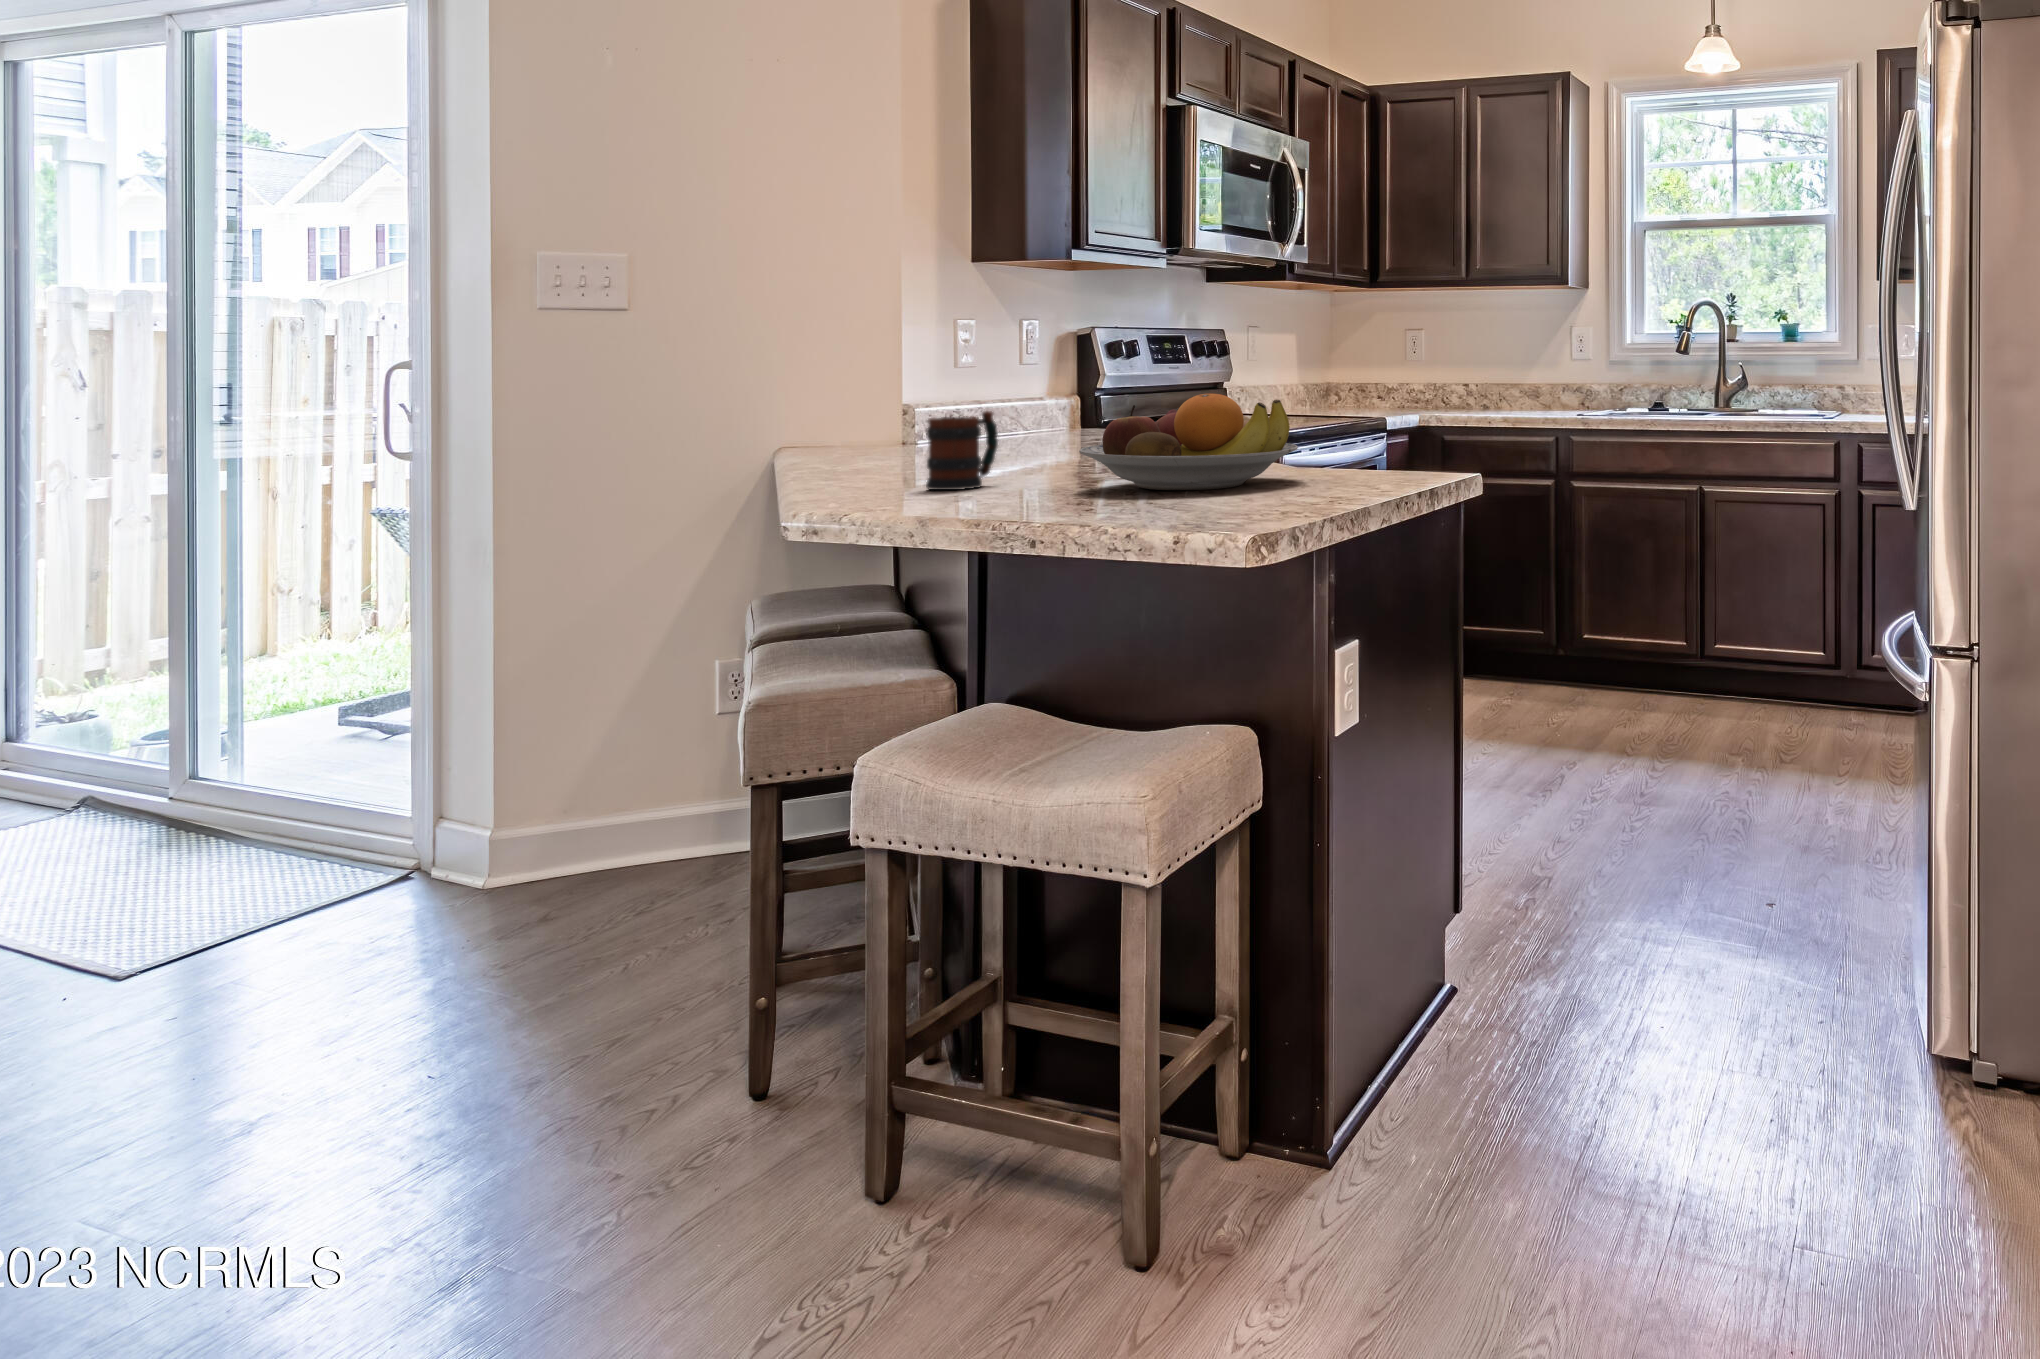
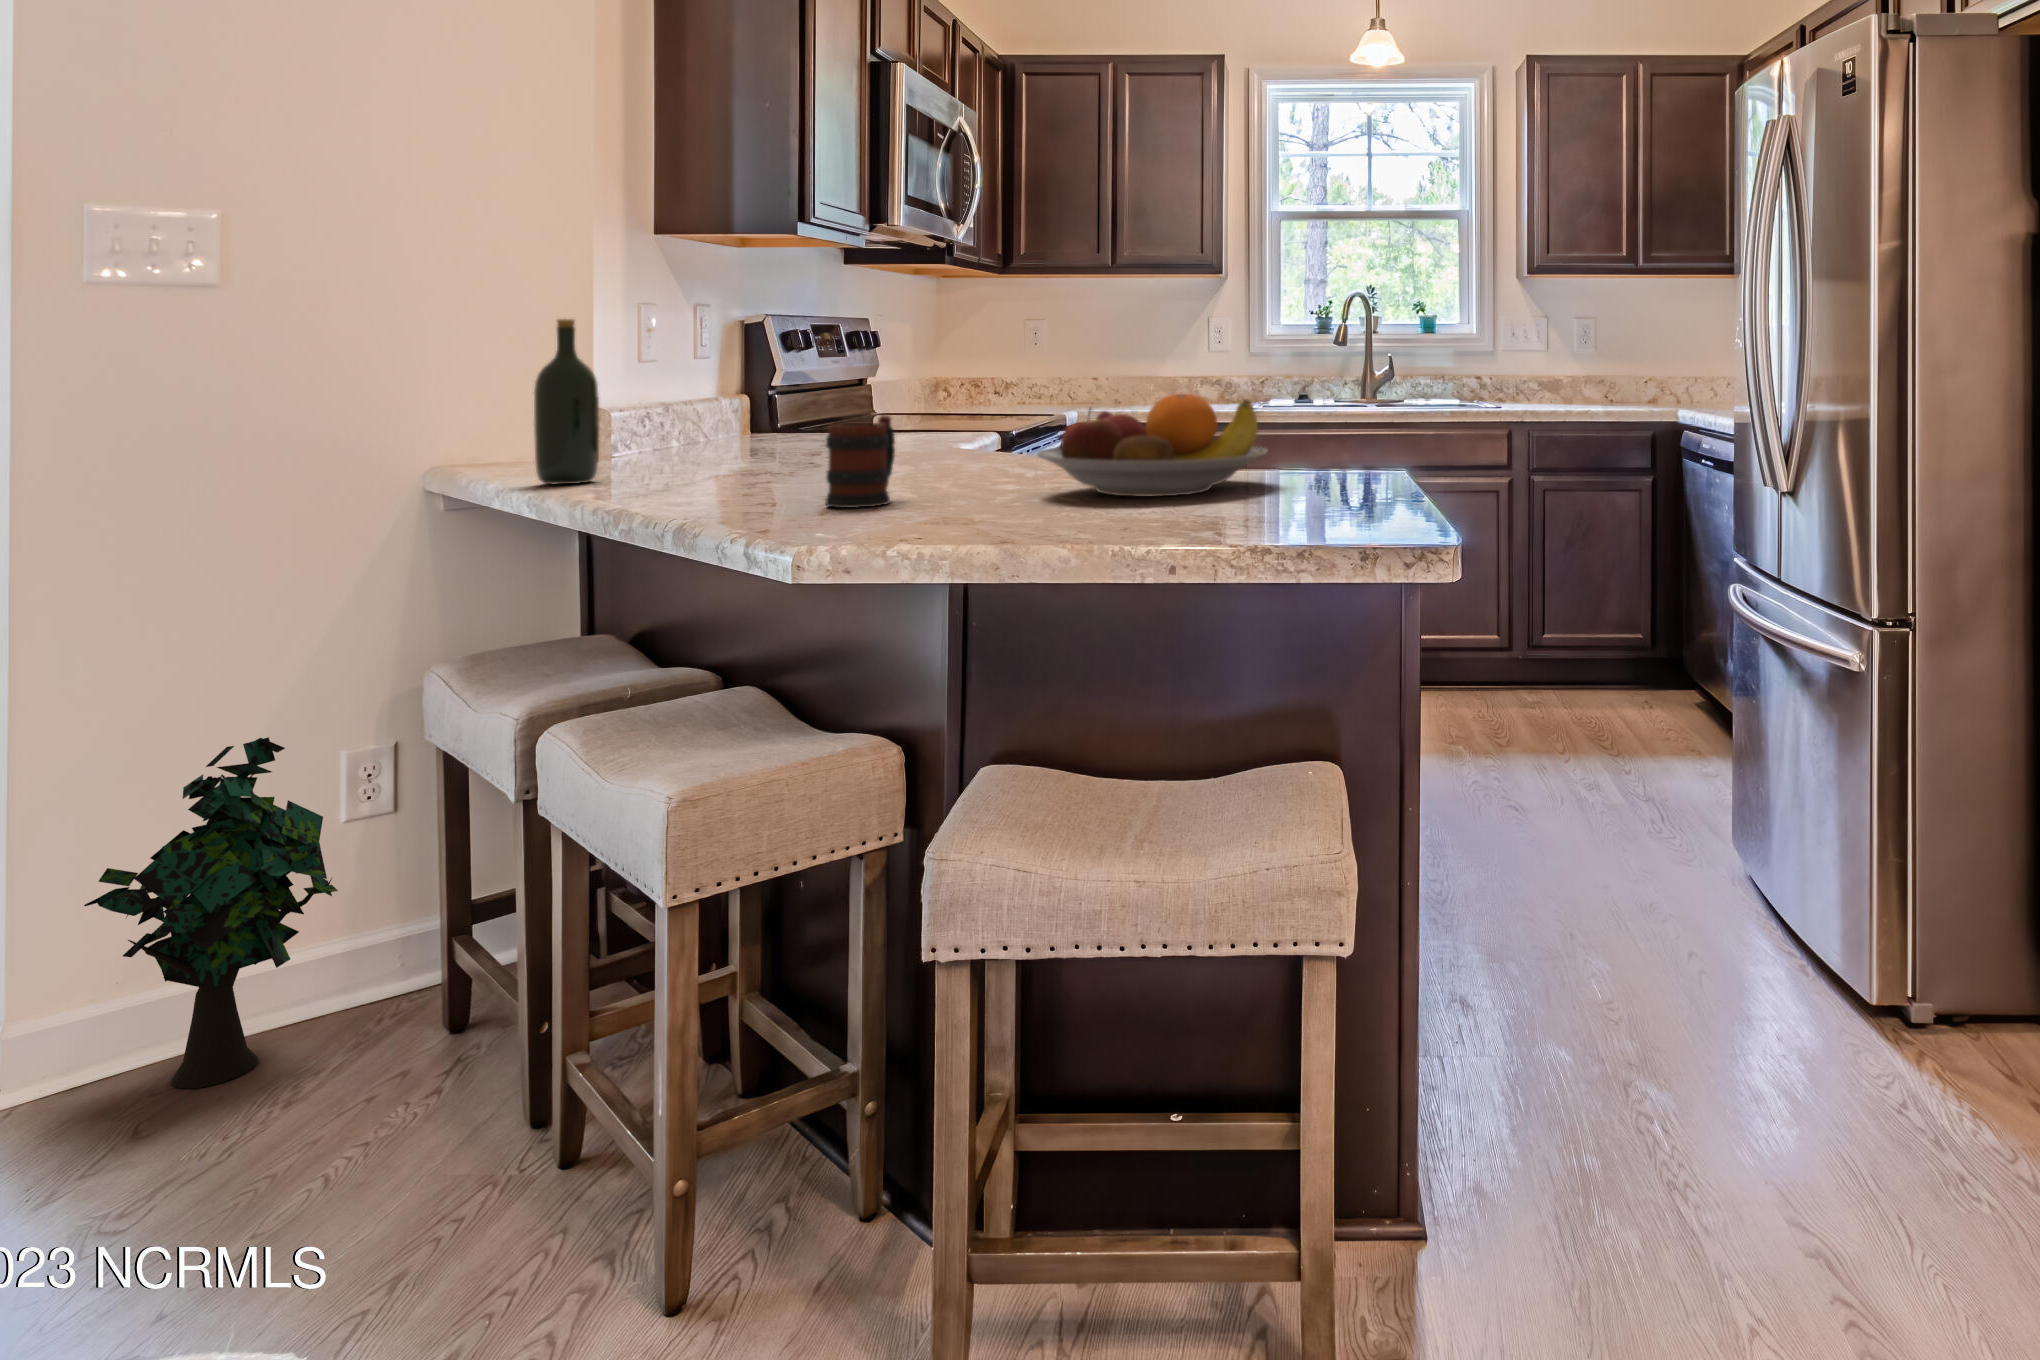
wine bottle: none [840,331,889,465] -> present [534,319,599,484]
decorative plant: none [499,649,673,907] -> present [84,737,338,1089]

